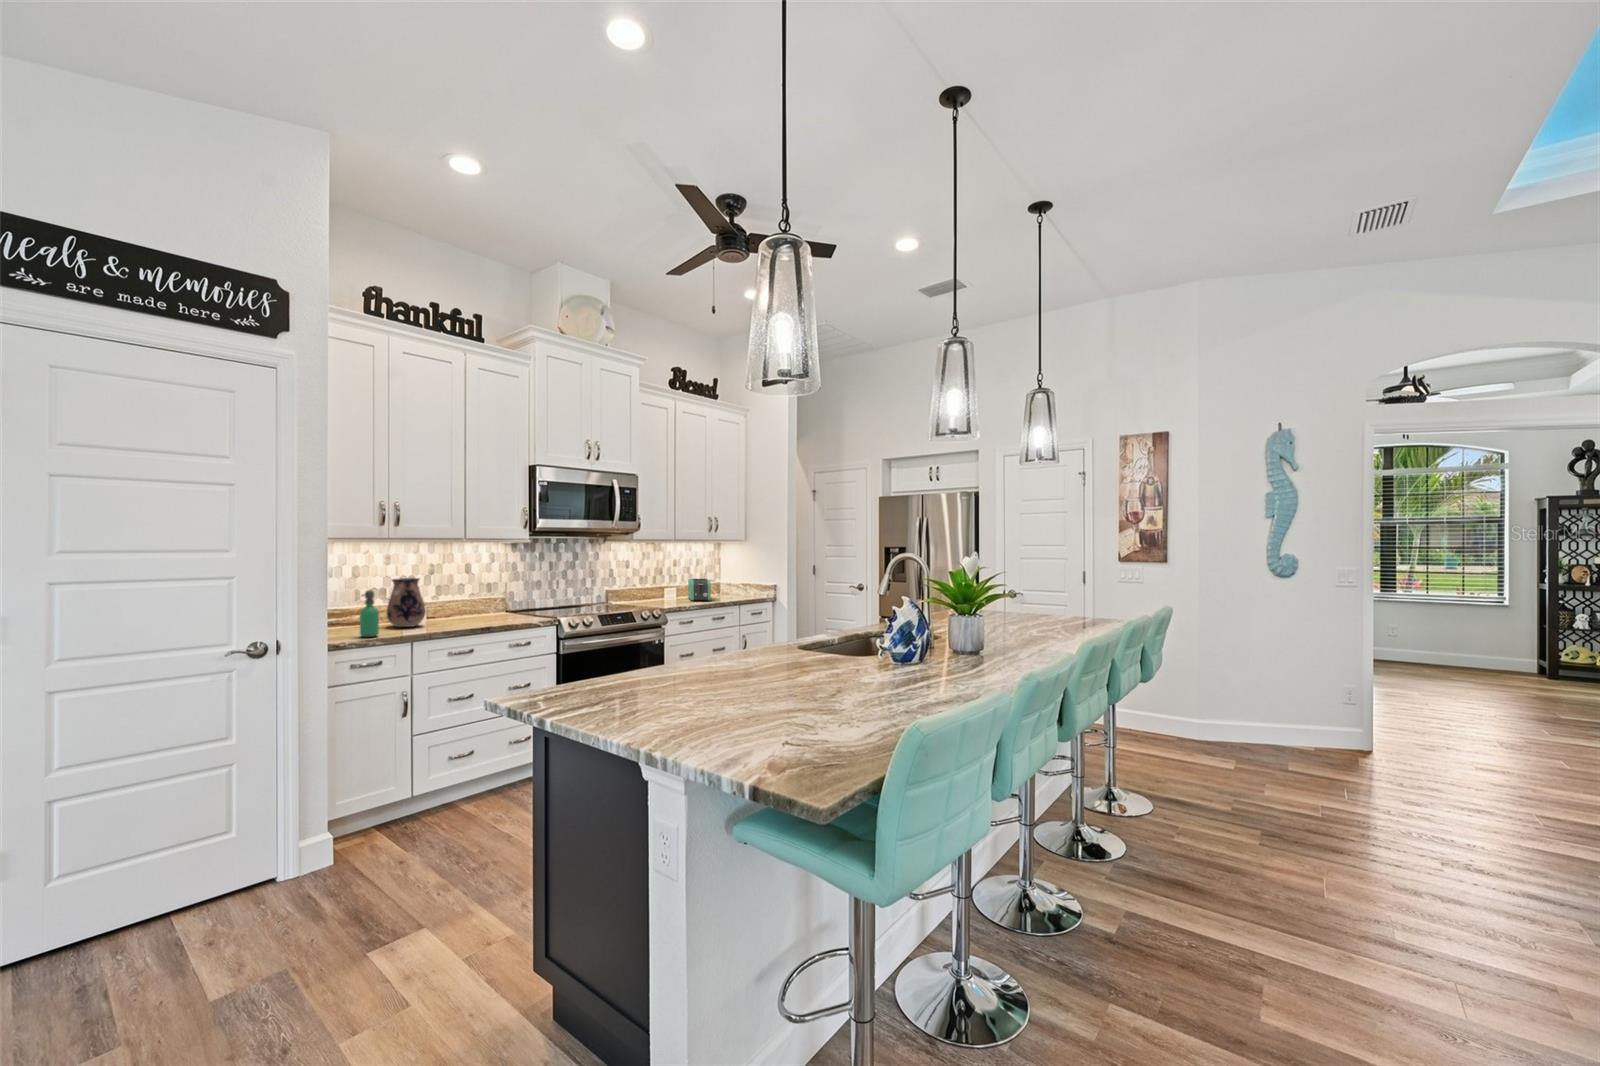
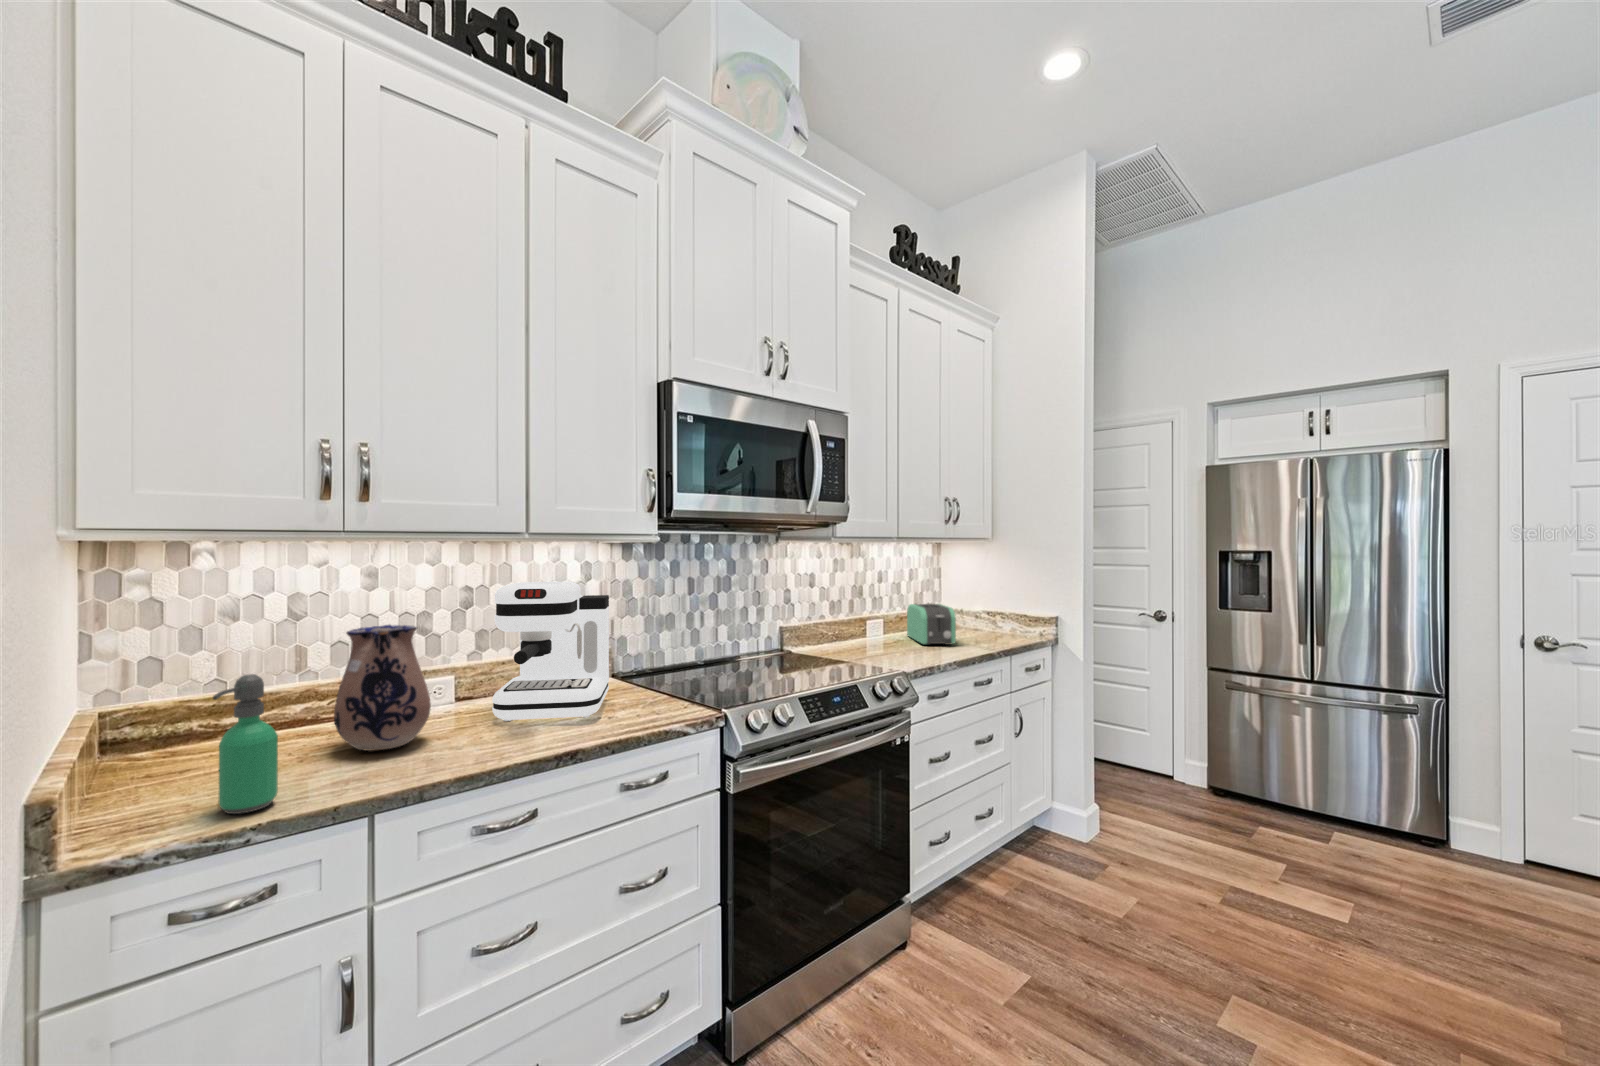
coffee maker: none [450,562,504,622] -> present [492,582,609,721]

